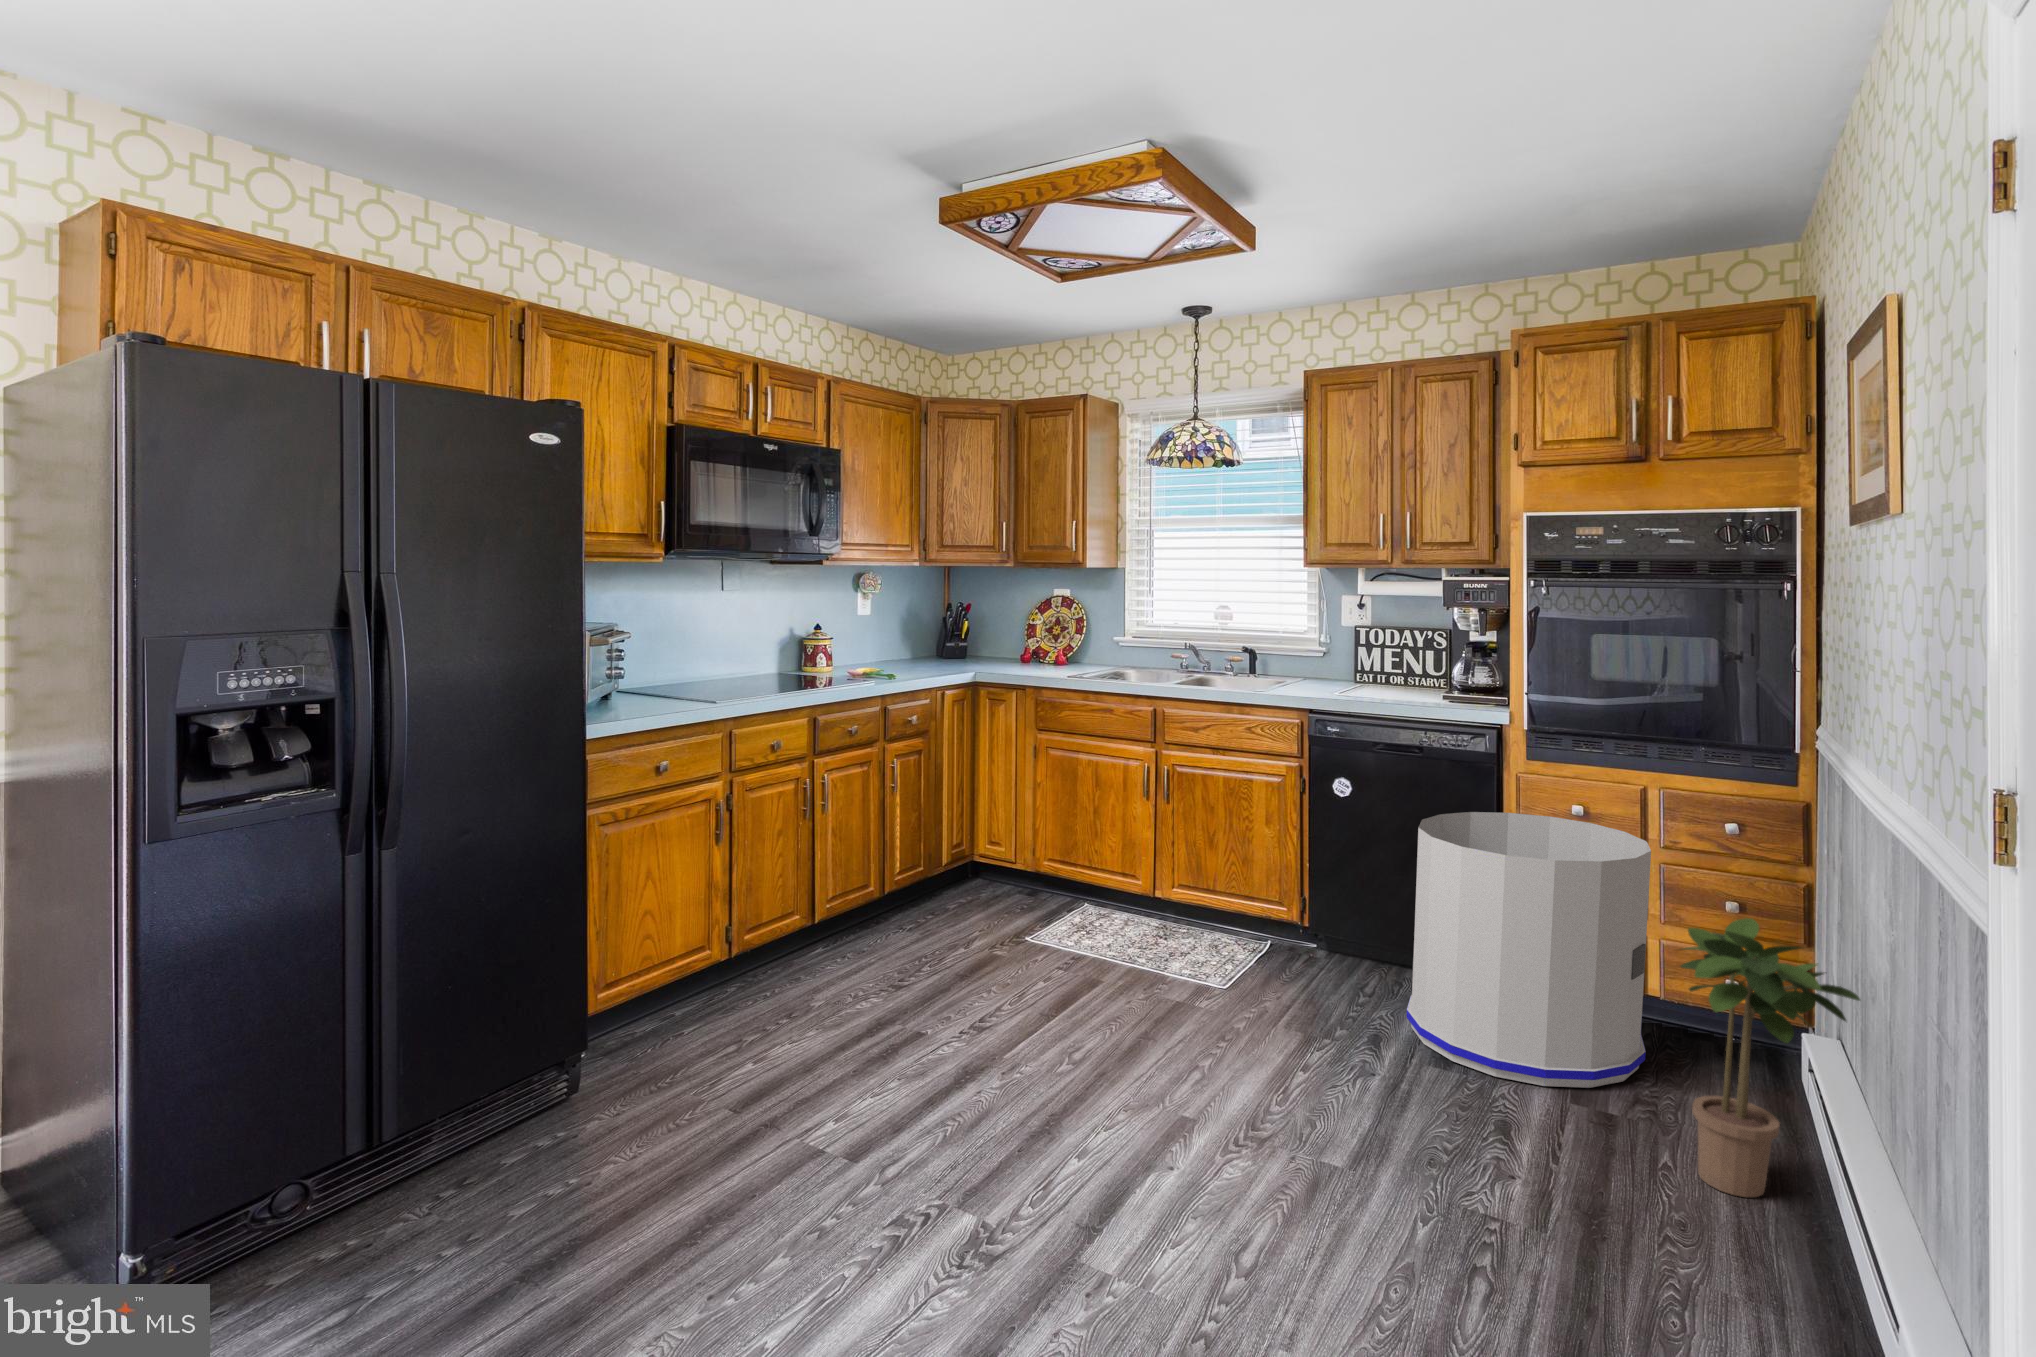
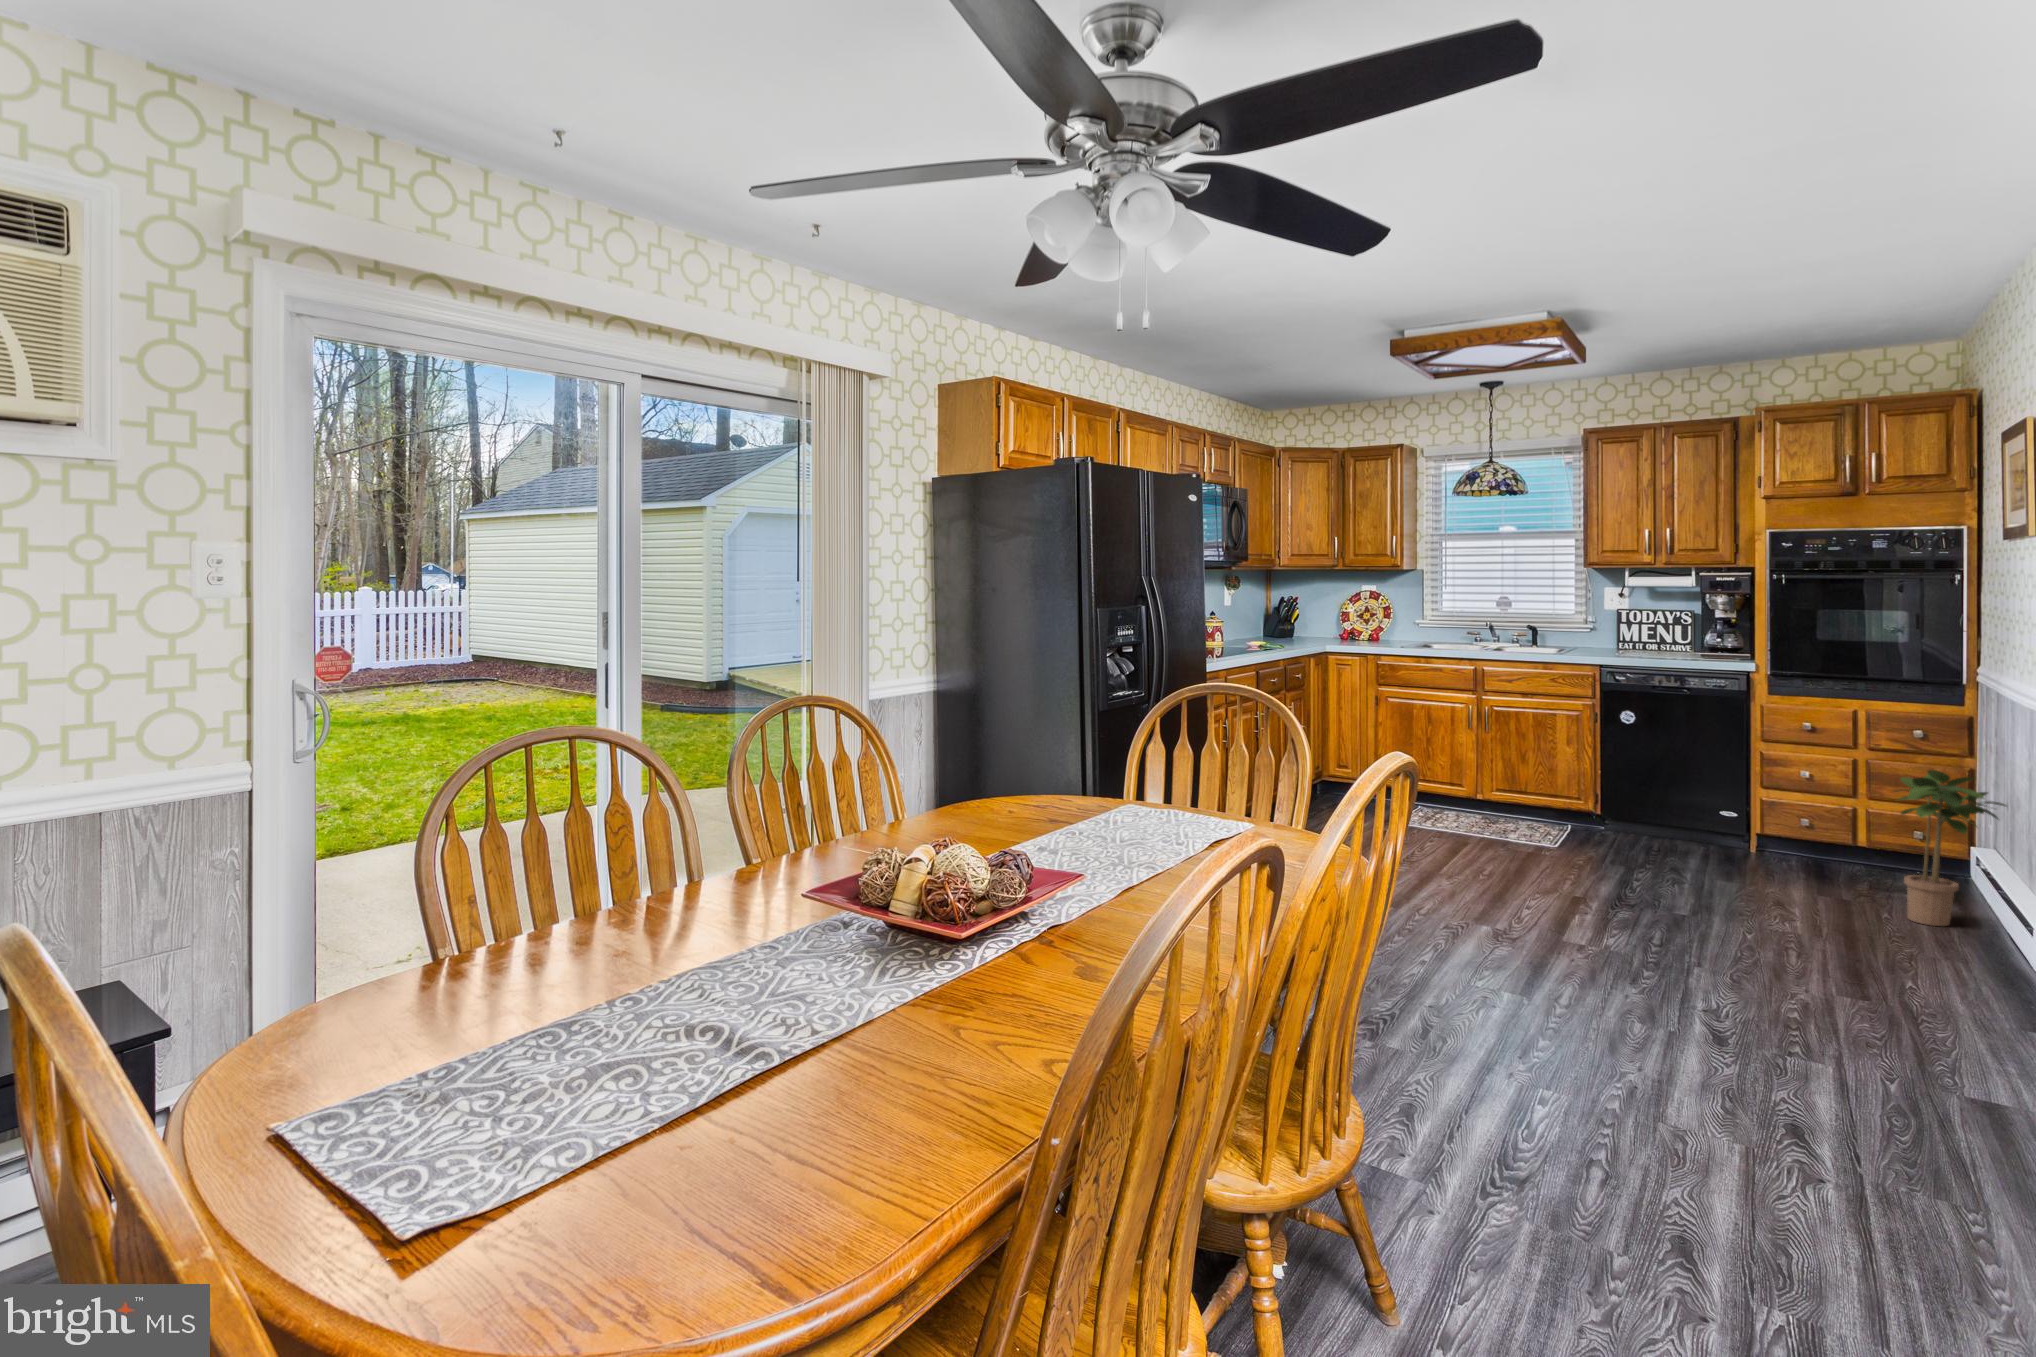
trash can: present [1406,812,1651,1088] -> none [1693,728,1867,889]

